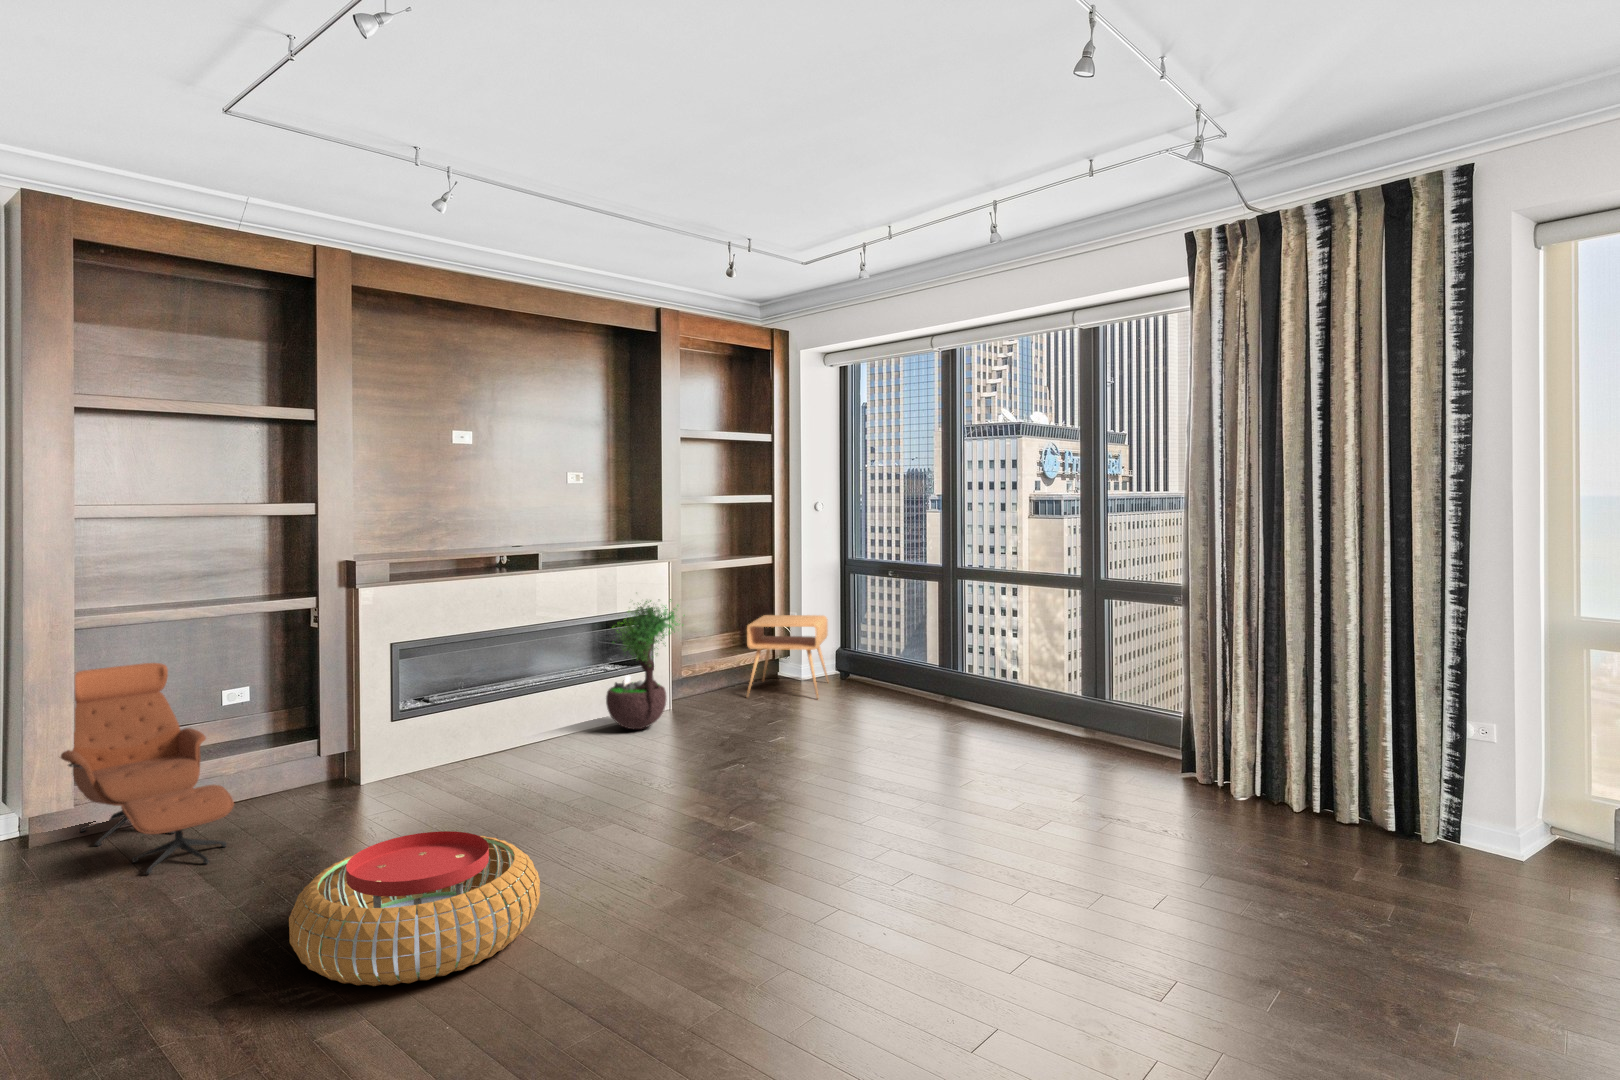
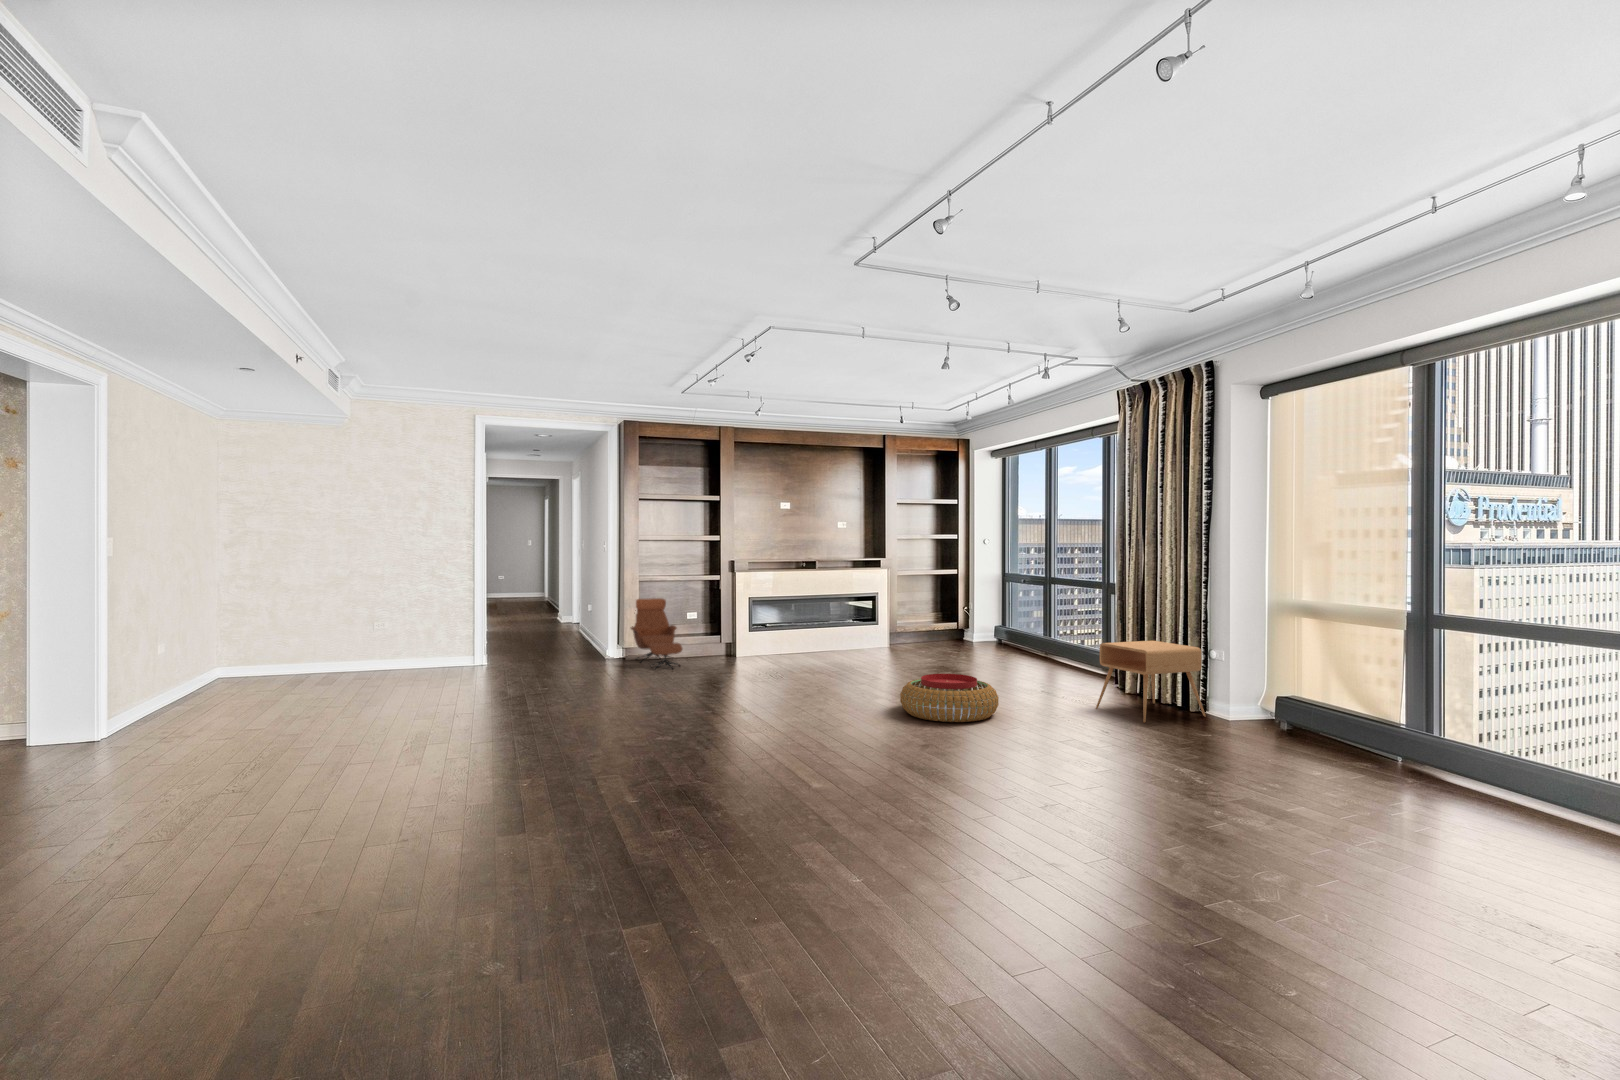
potted tree: present [606,599,680,729] -> none [848,581,887,651]
side table: present [747,615,829,698] -> present [1096,641,1206,722]
pouf: present [289,831,540,986] -> present [900,674,999,722]

